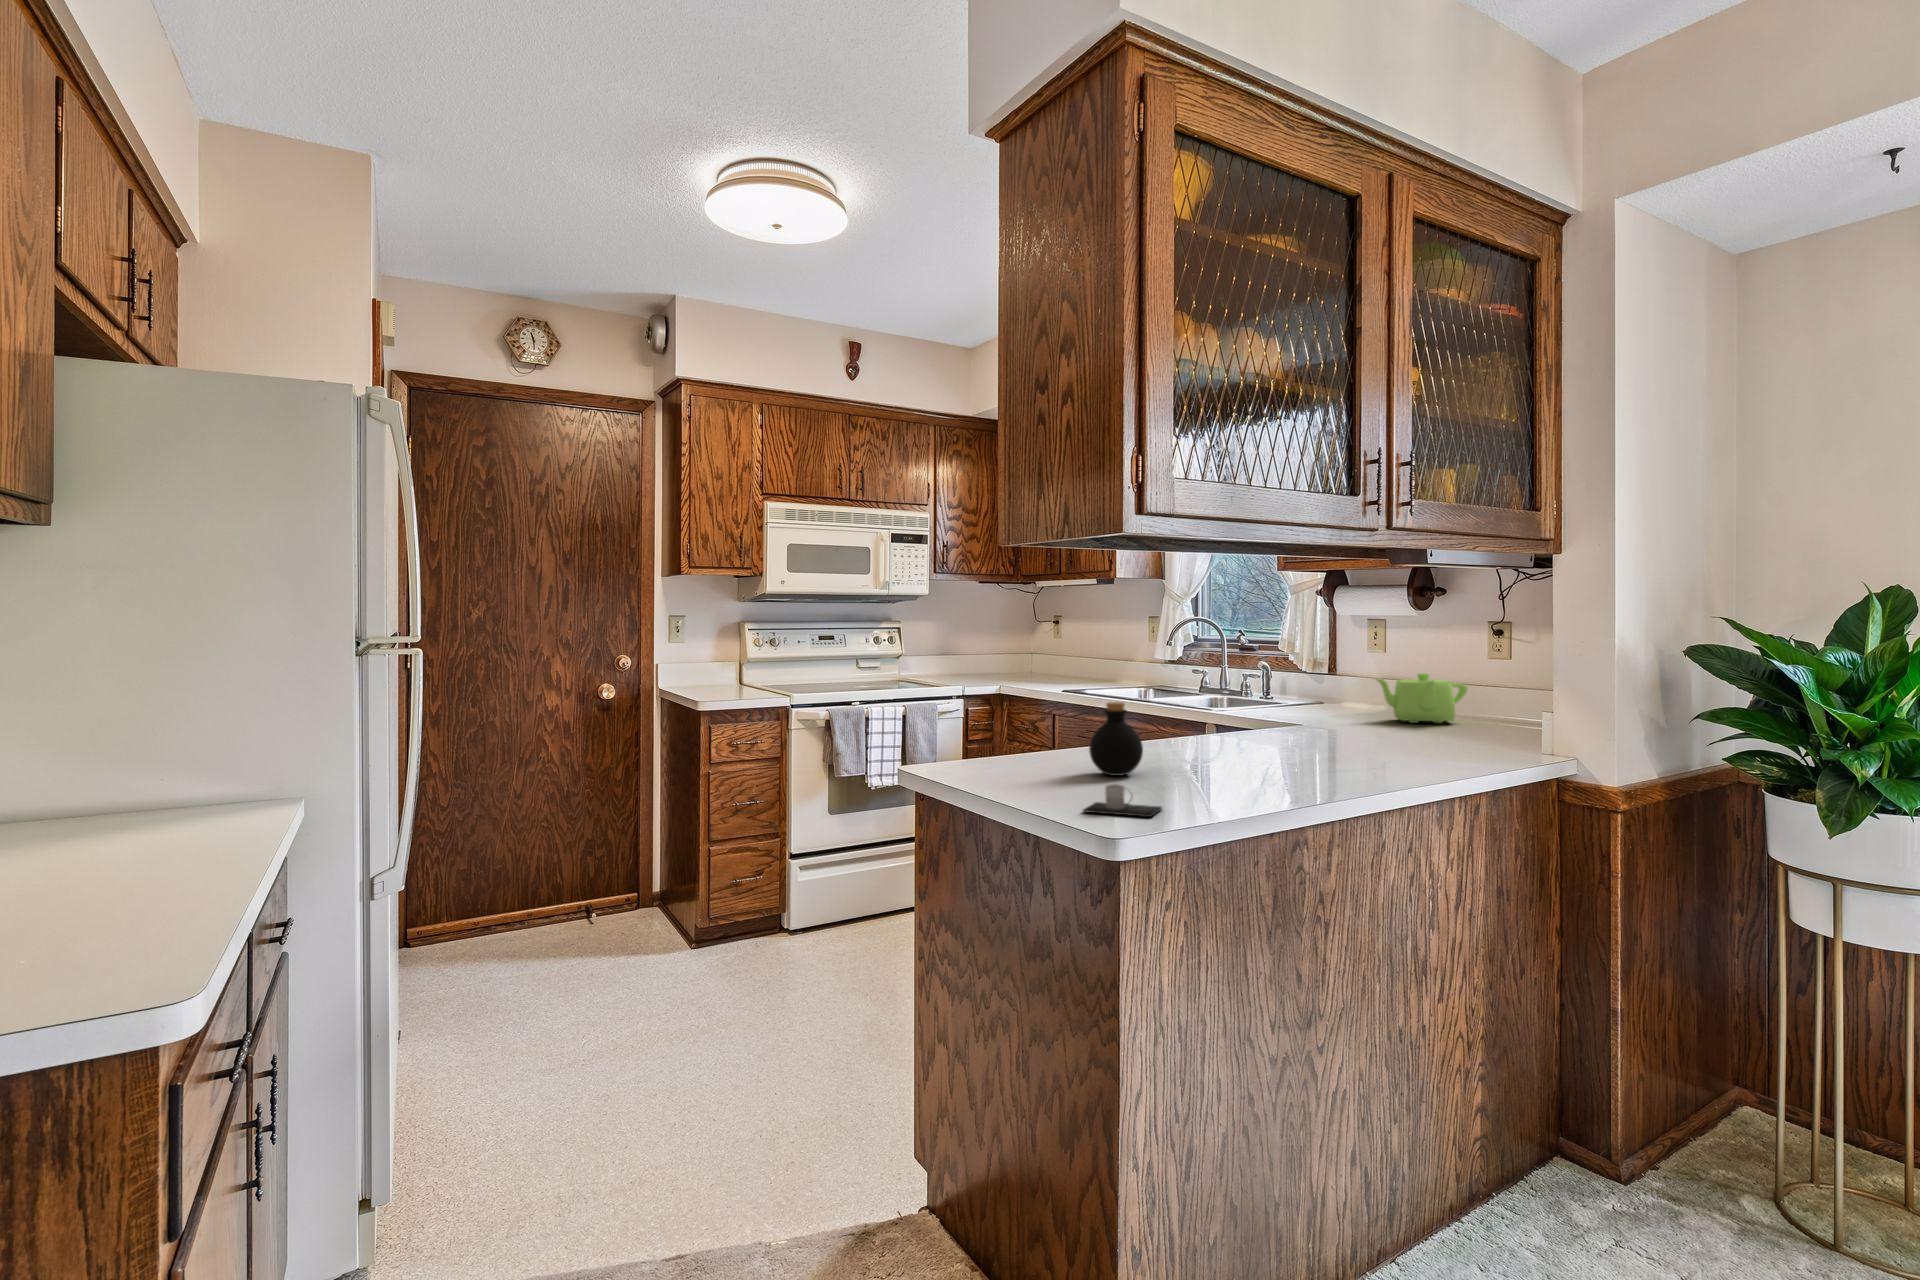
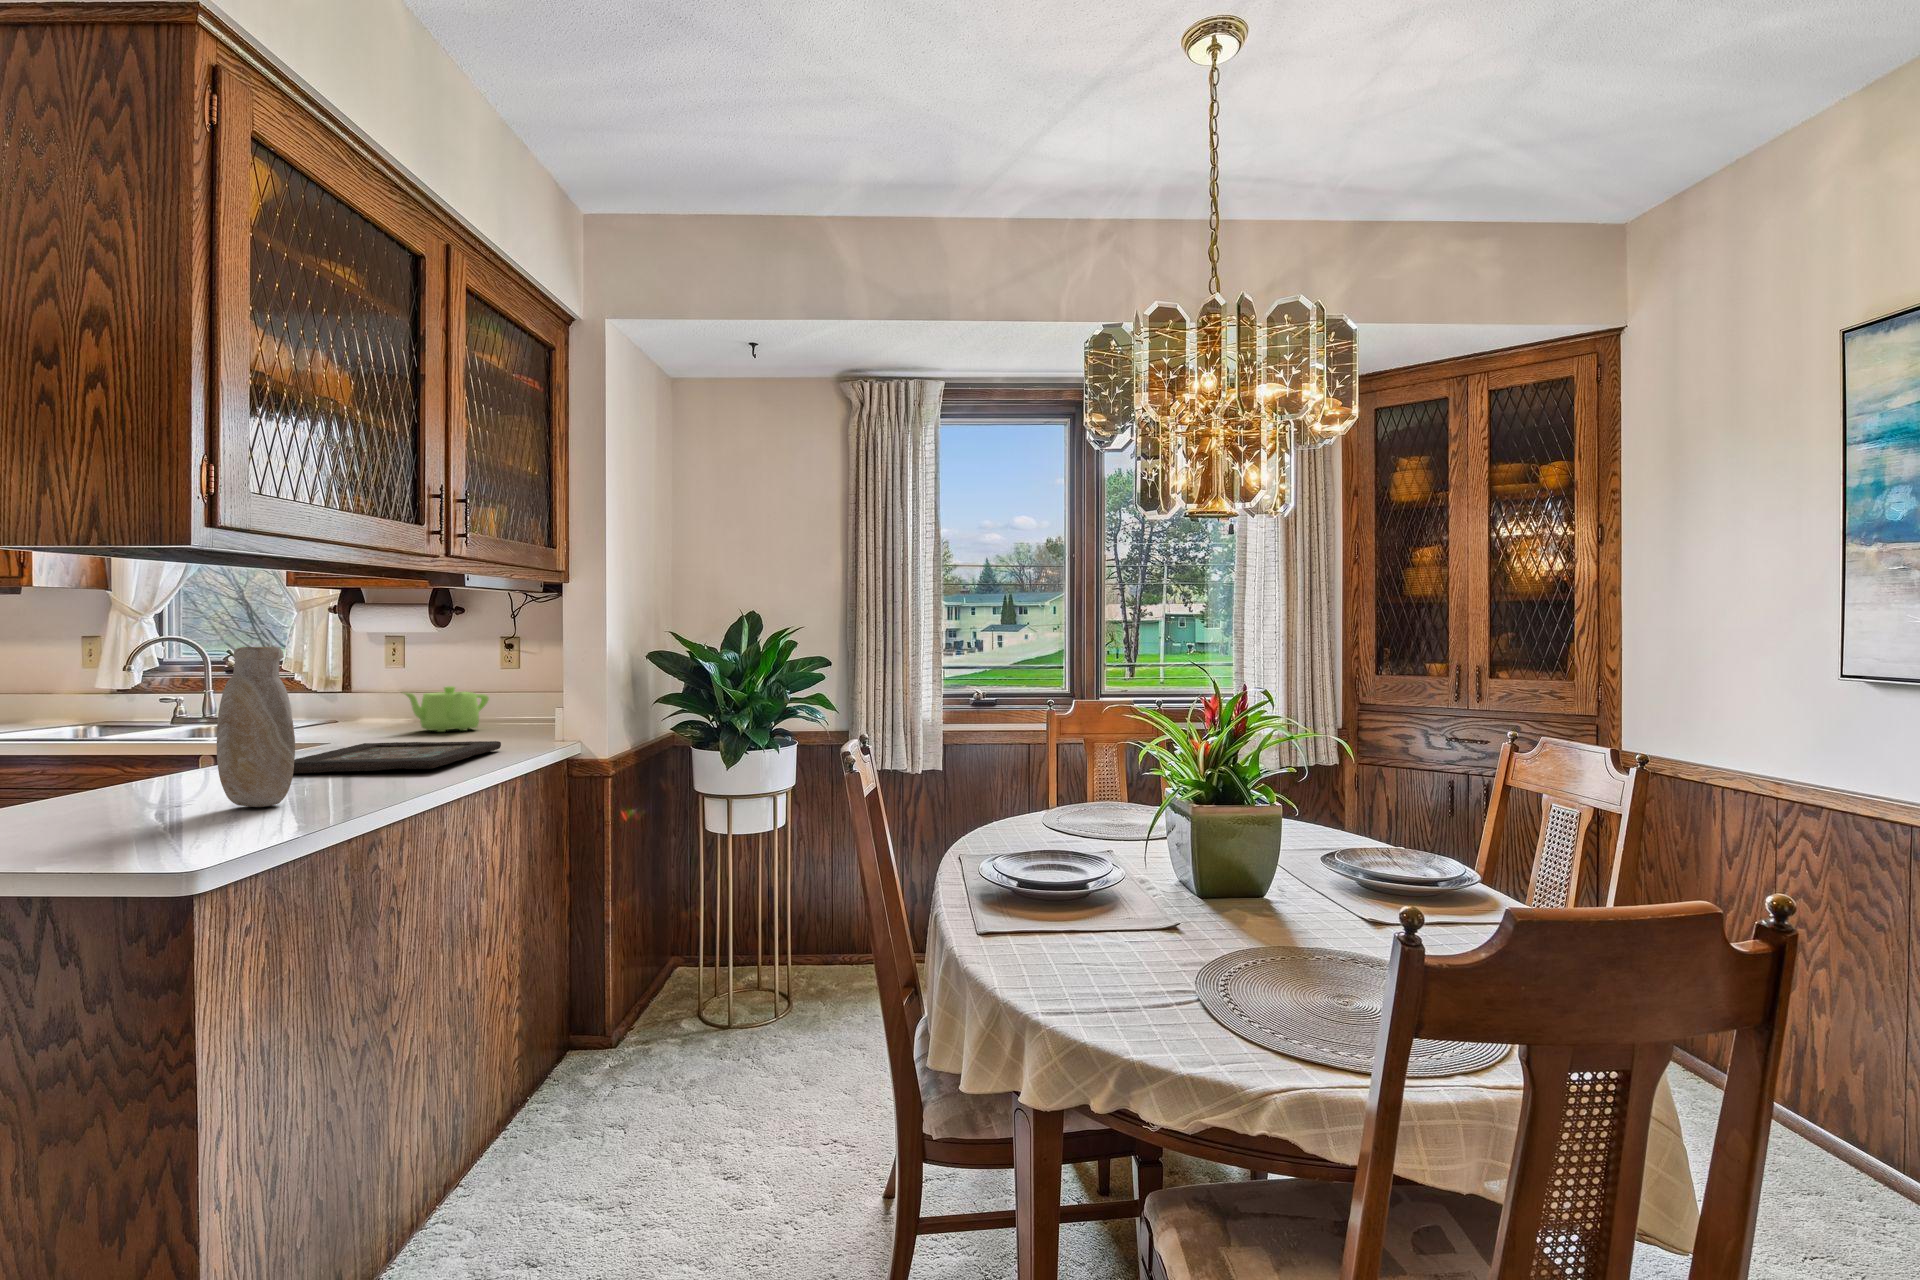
vase: none [1168,632,1230,787] -> present [217,647,295,807]
bottle: present [1089,702,1143,776] -> none [93,727,173,812]
decorative tray: none [1237,730,1464,766] -> present [293,741,501,773]
mug: present [1083,784,1162,817] -> none [126,813,231,849]

